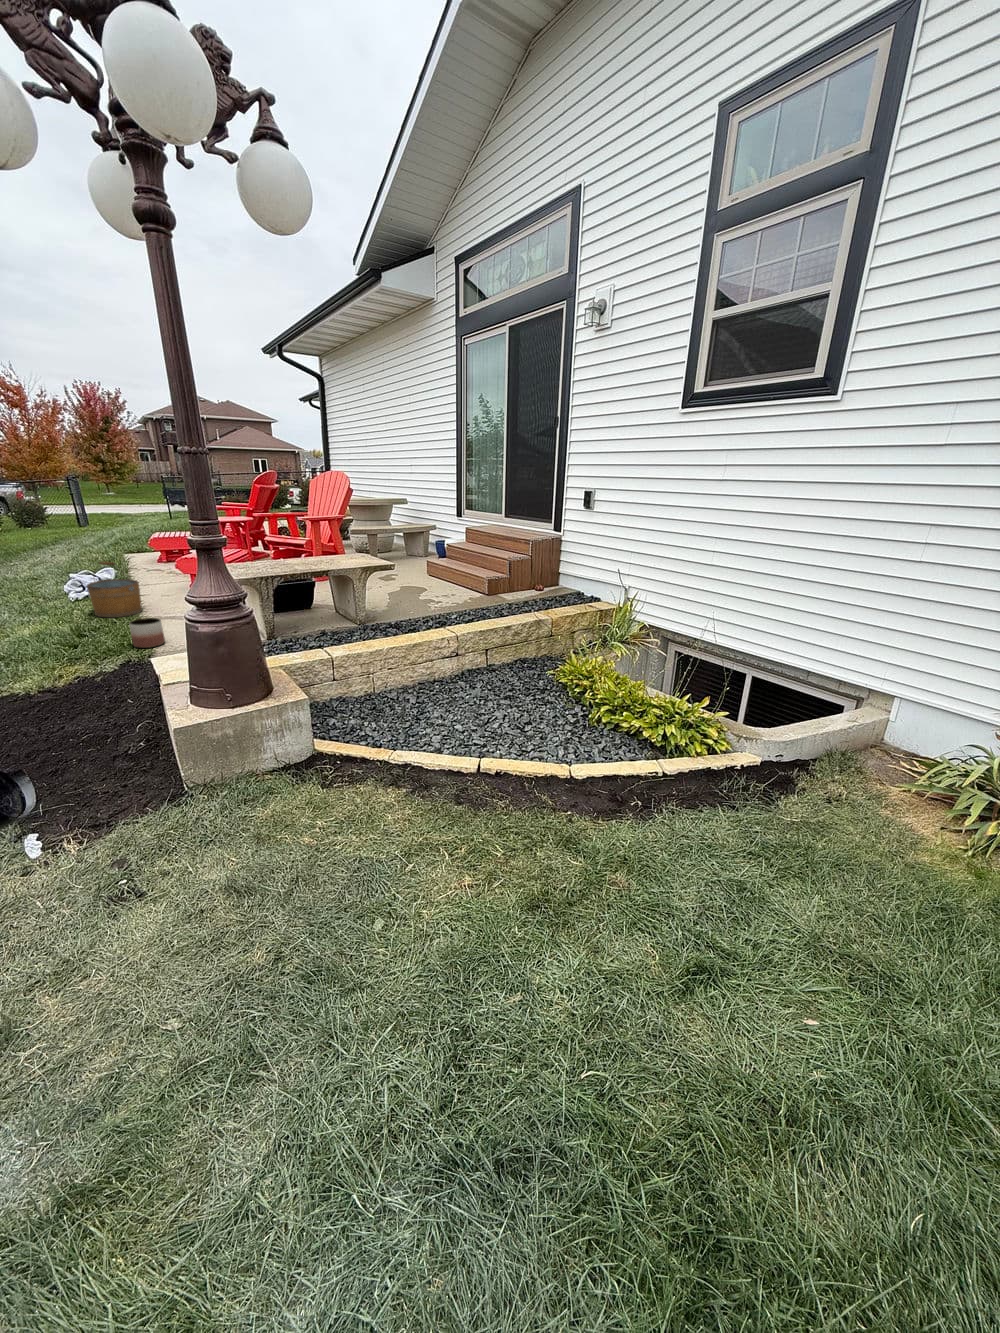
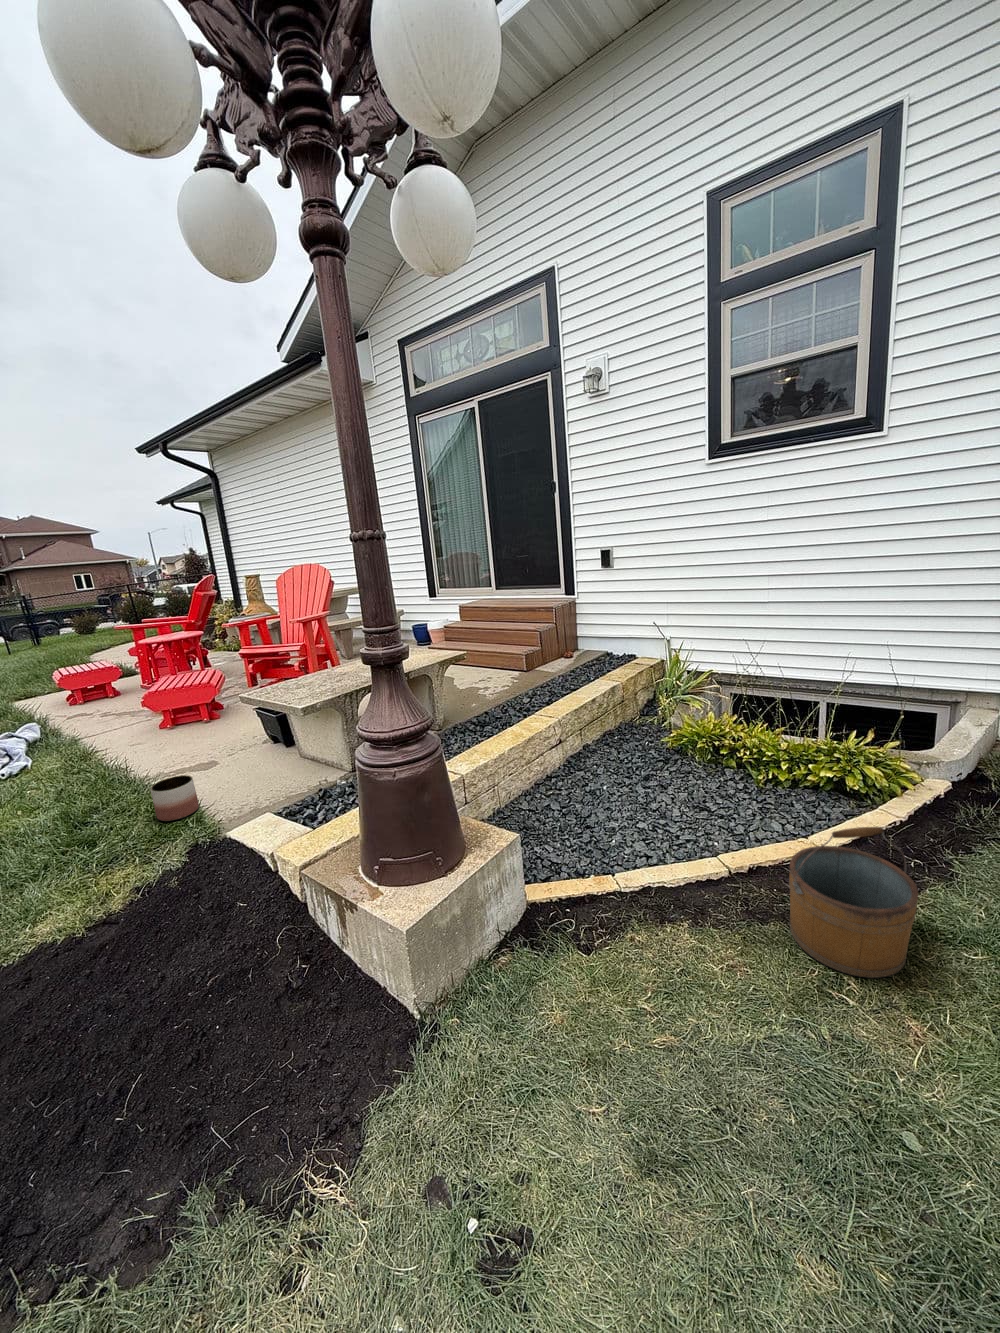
bucket: present [87,561,142,618] -> present [789,827,918,978]

